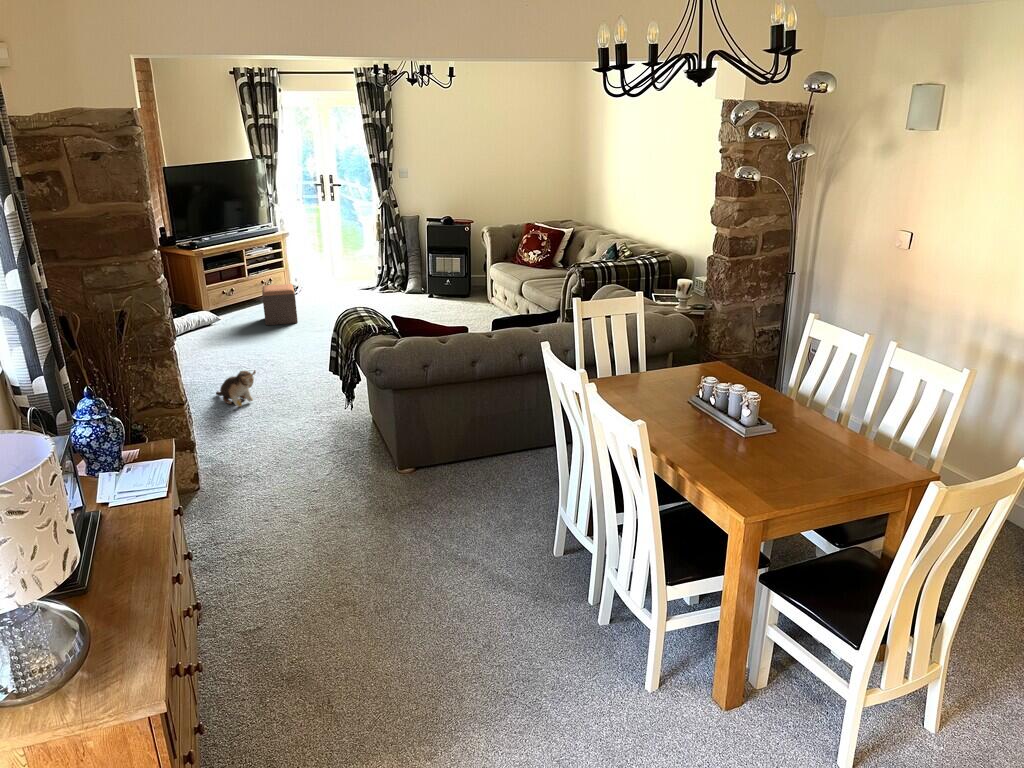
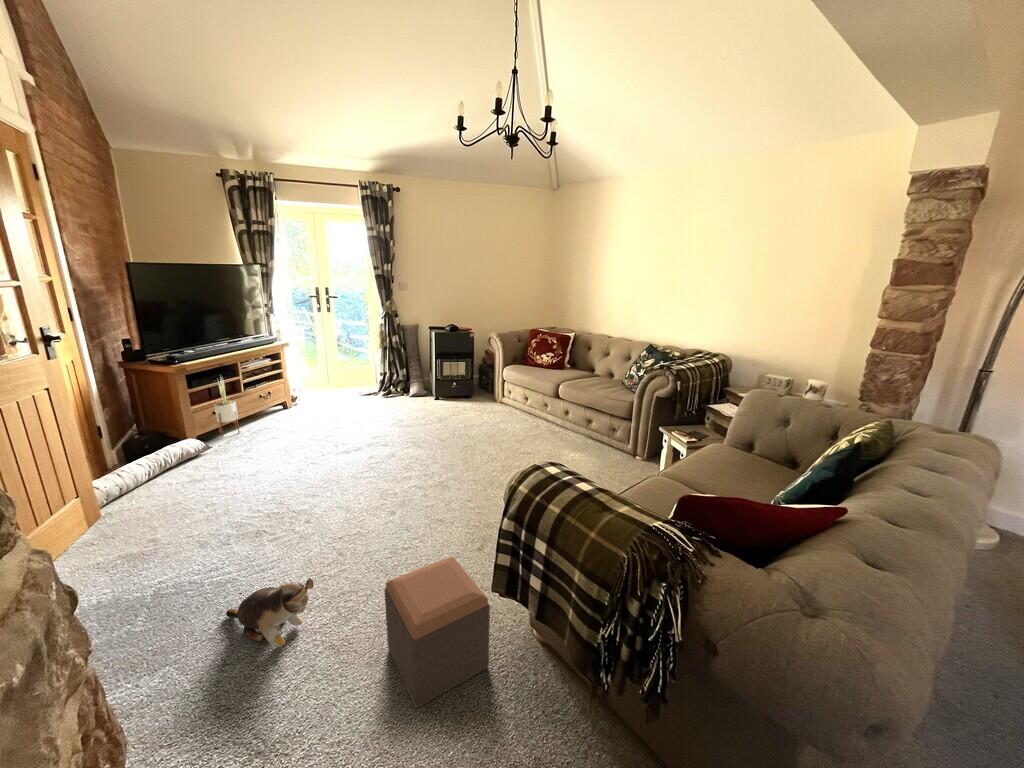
potted plant: none [224,259,243,314] -> present [214,381,240,436]
footstool: present [262,284,298,325] -> present [384,557,490,708]

